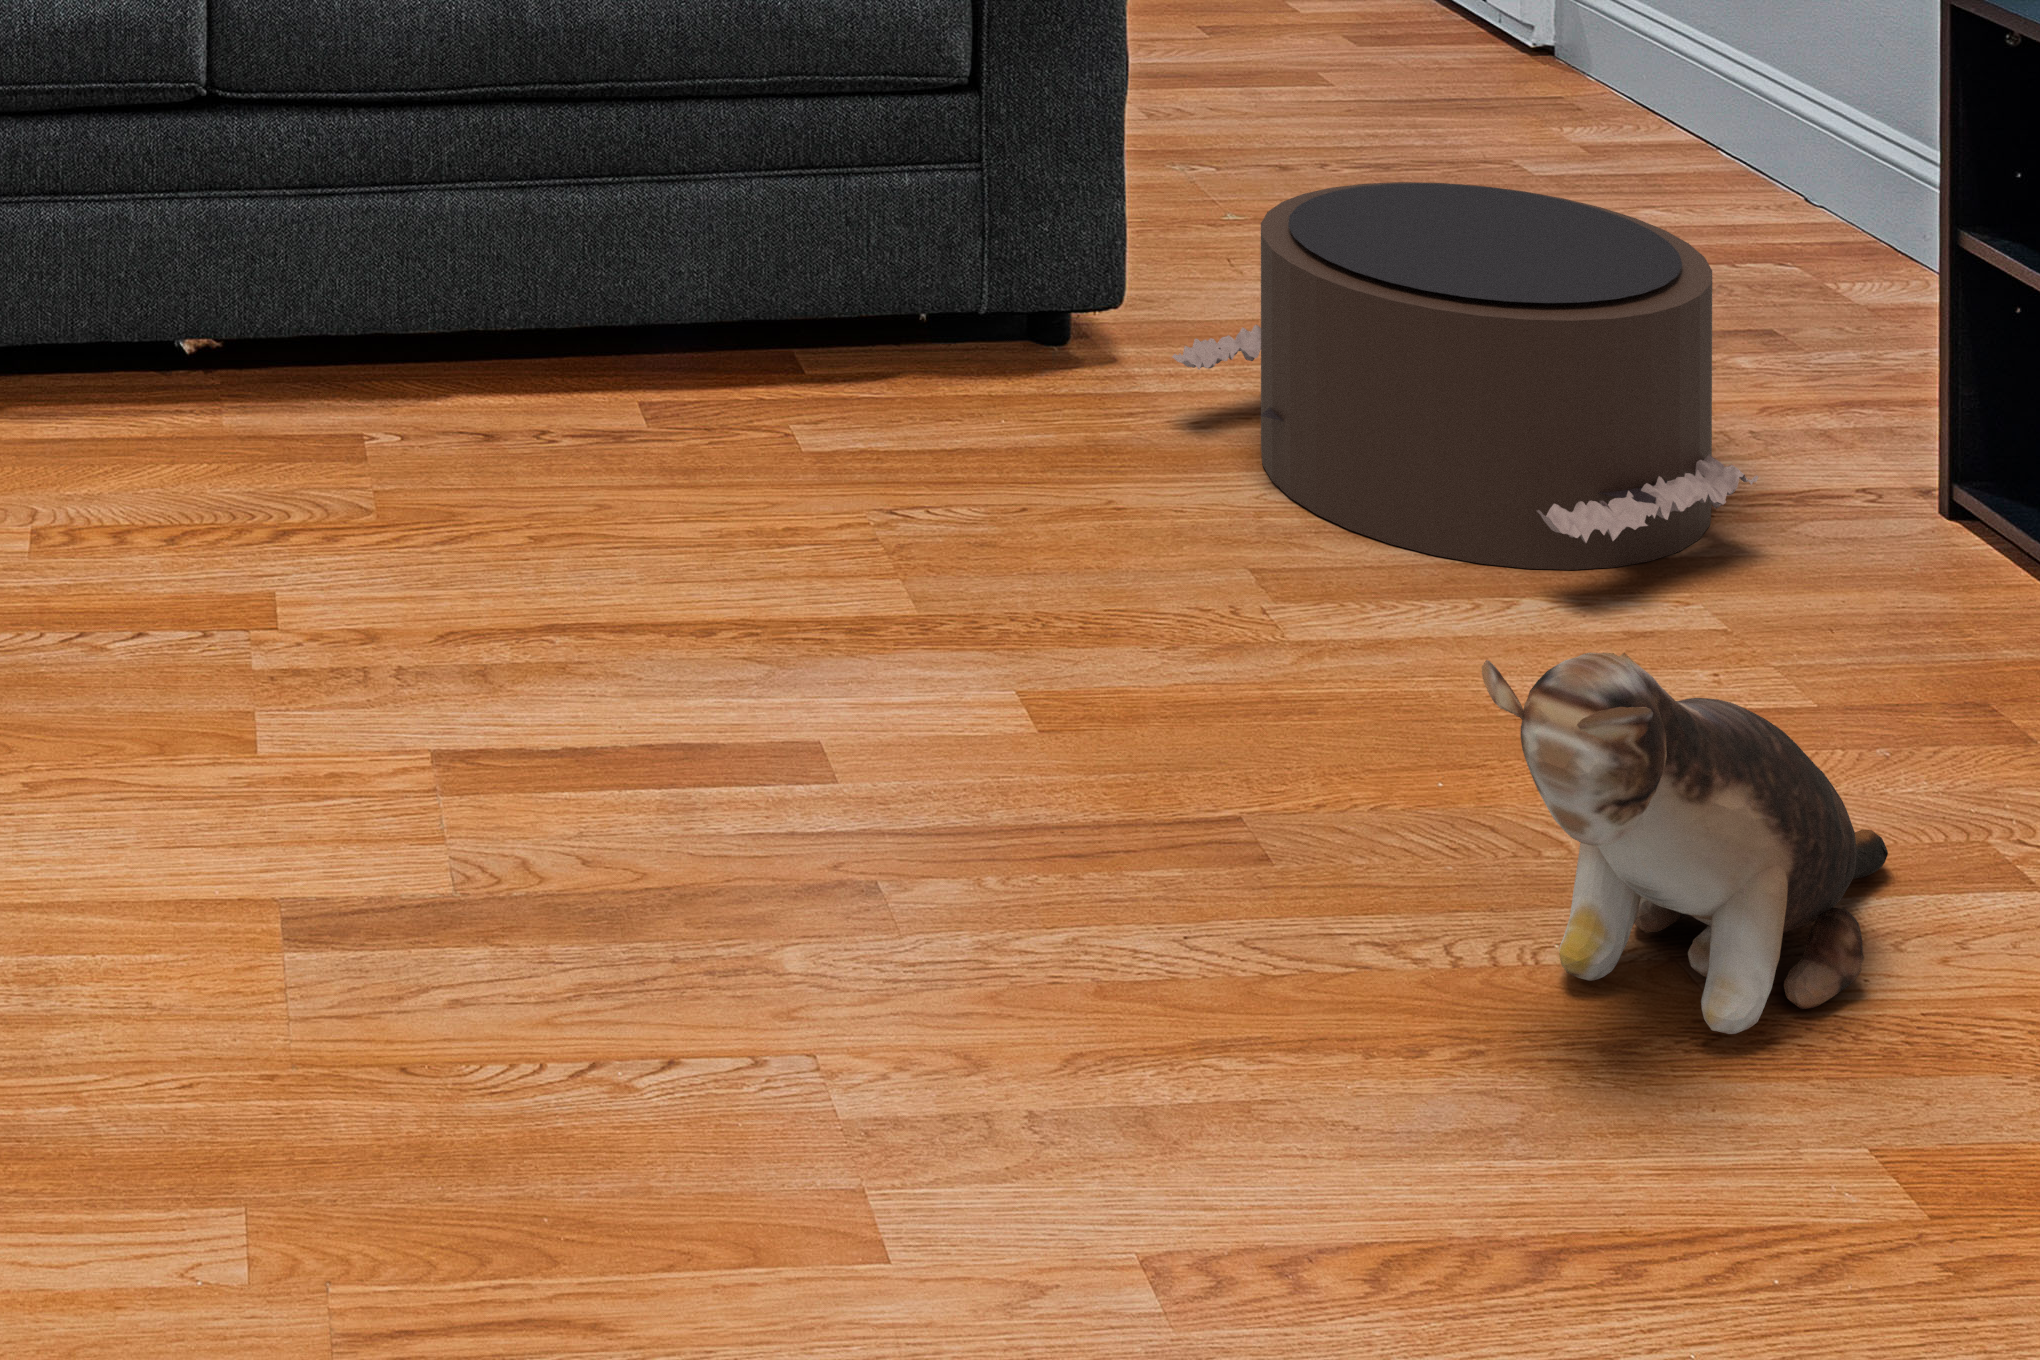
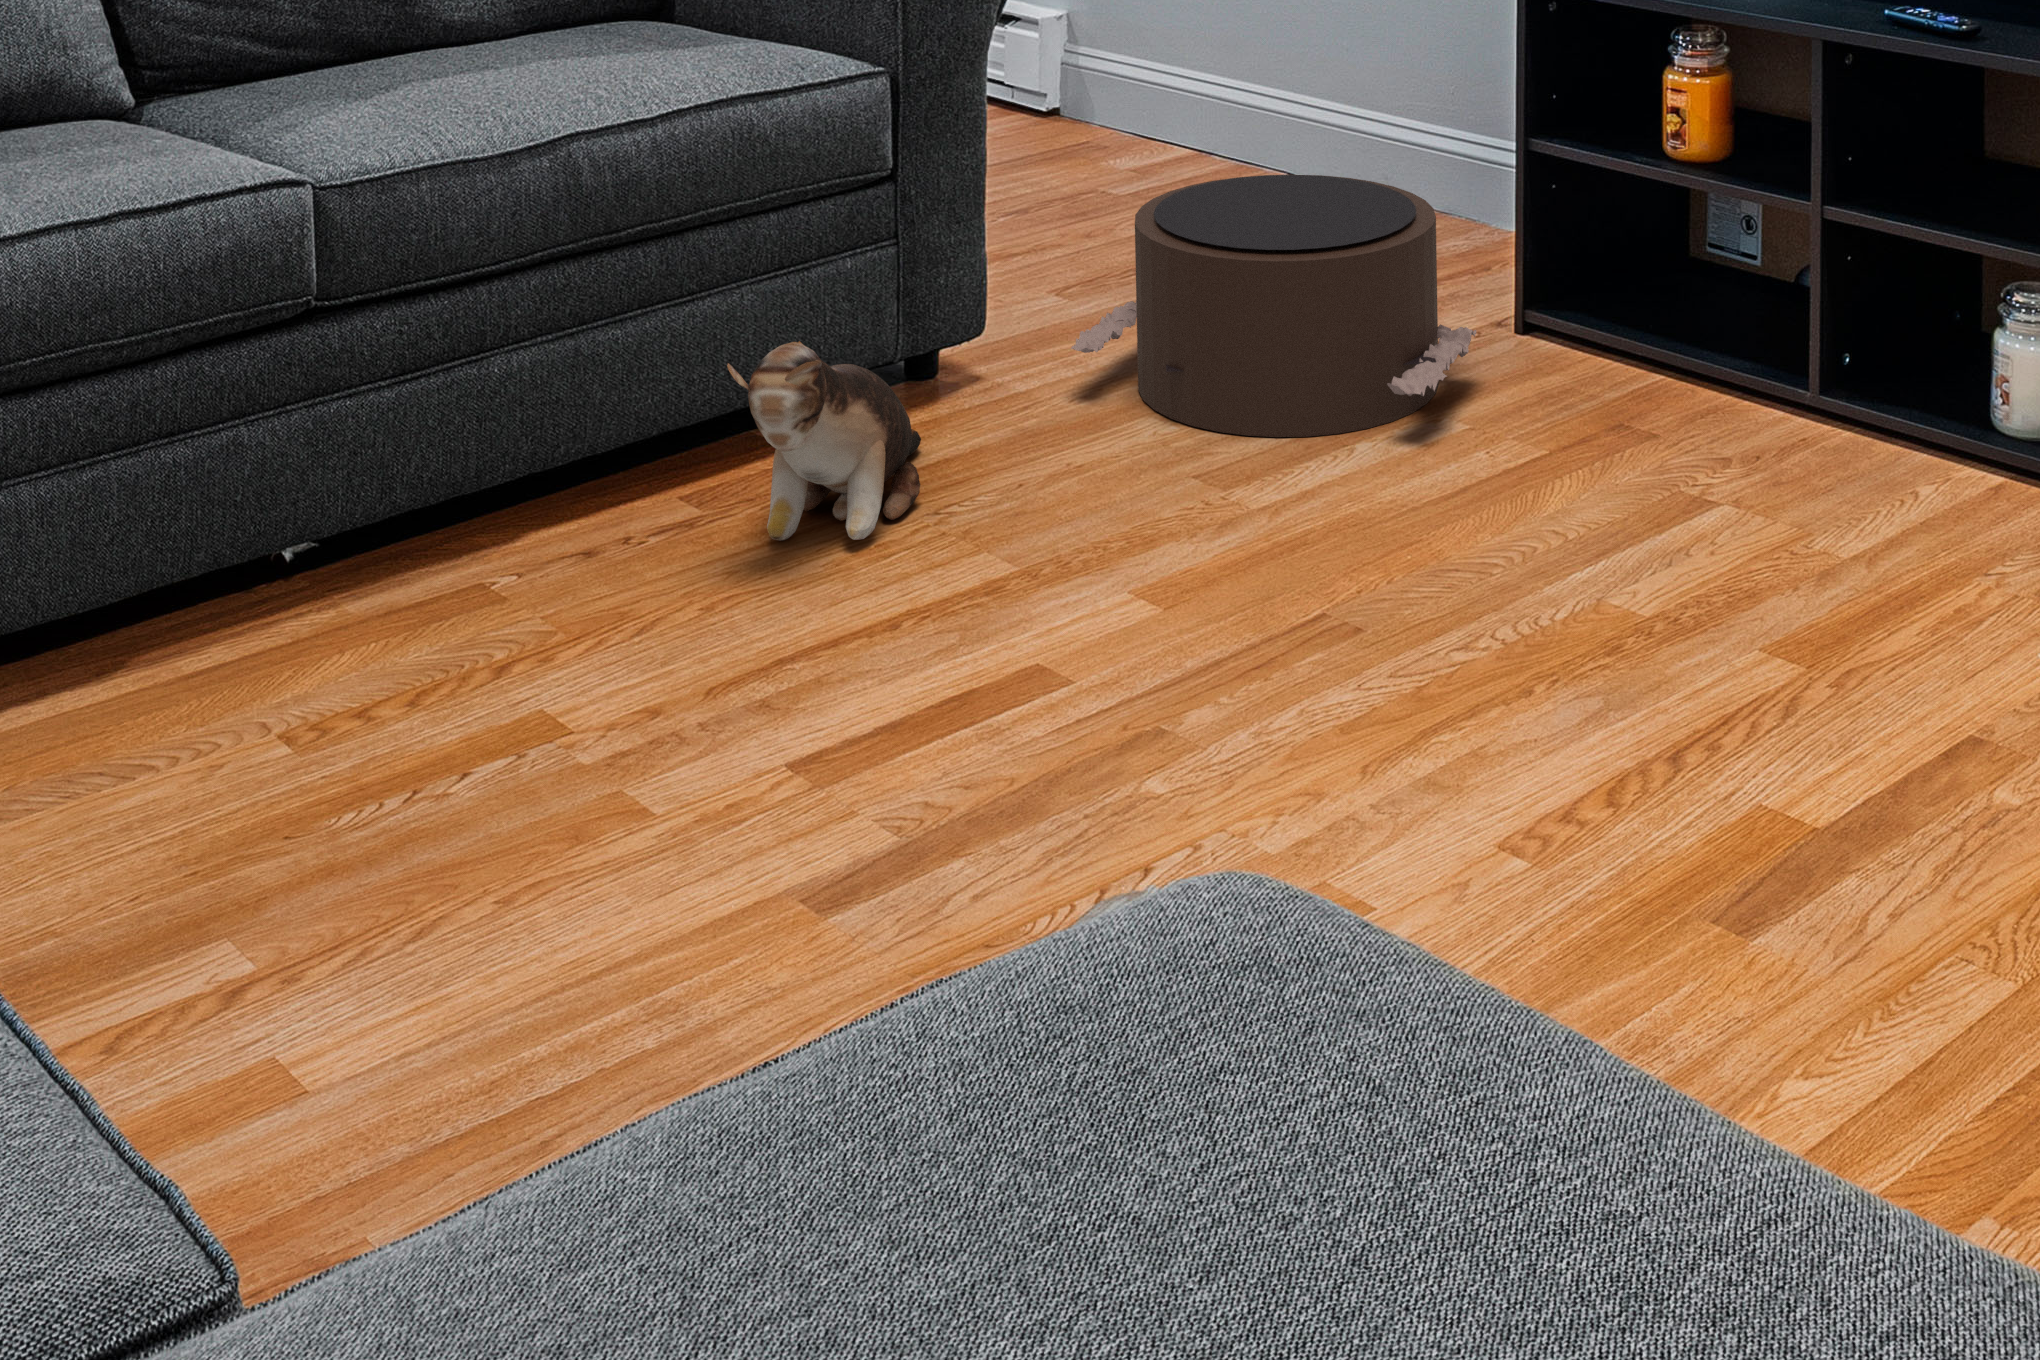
plush toy: present [1482,653,1888,1034] -> present [727,341,921,540]

